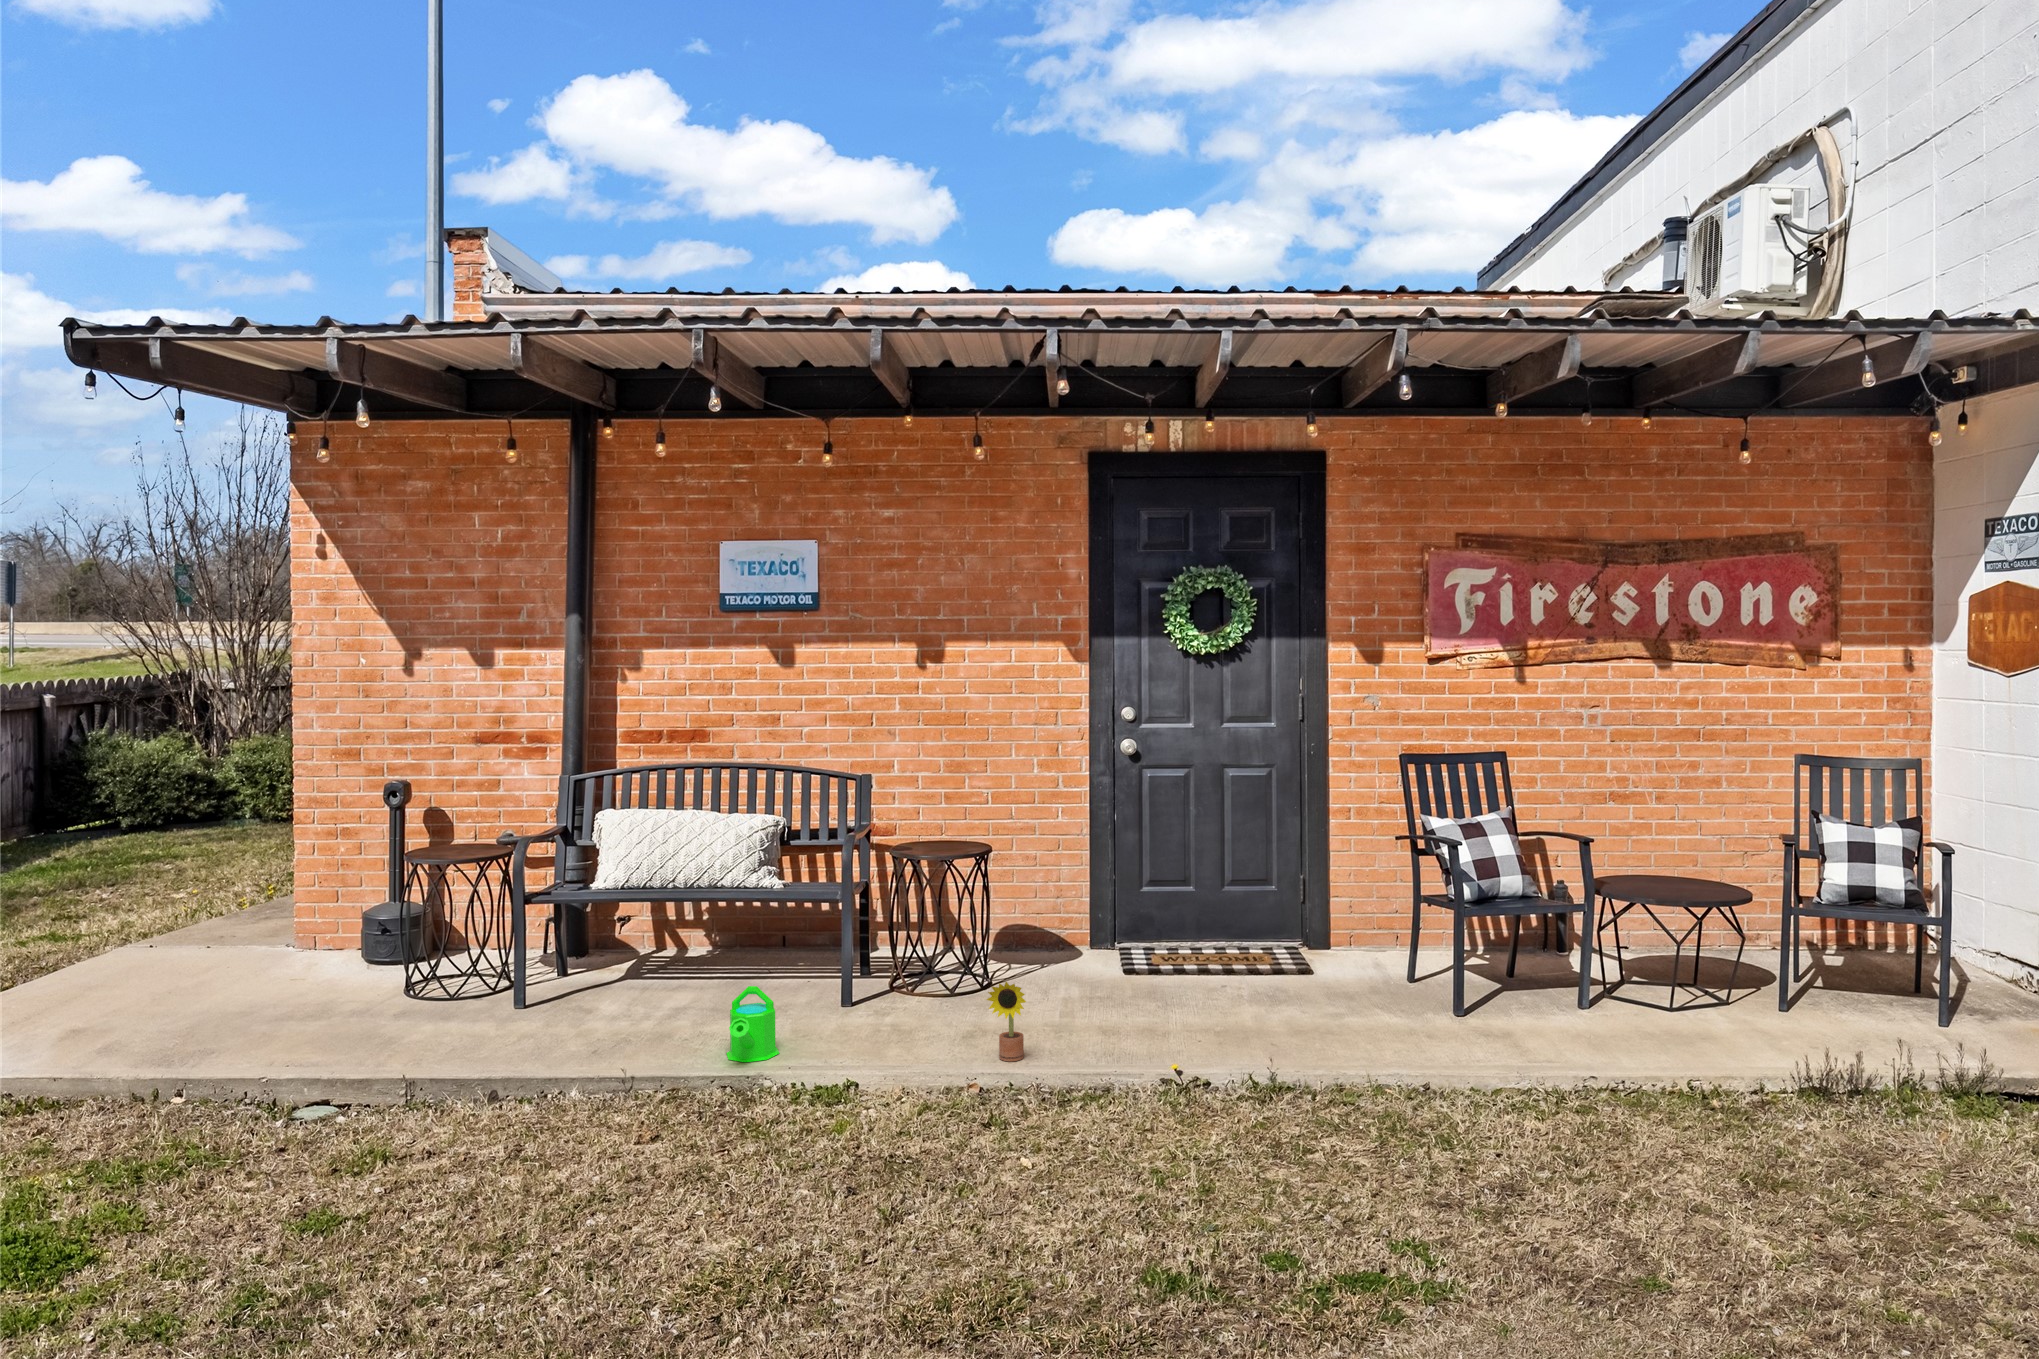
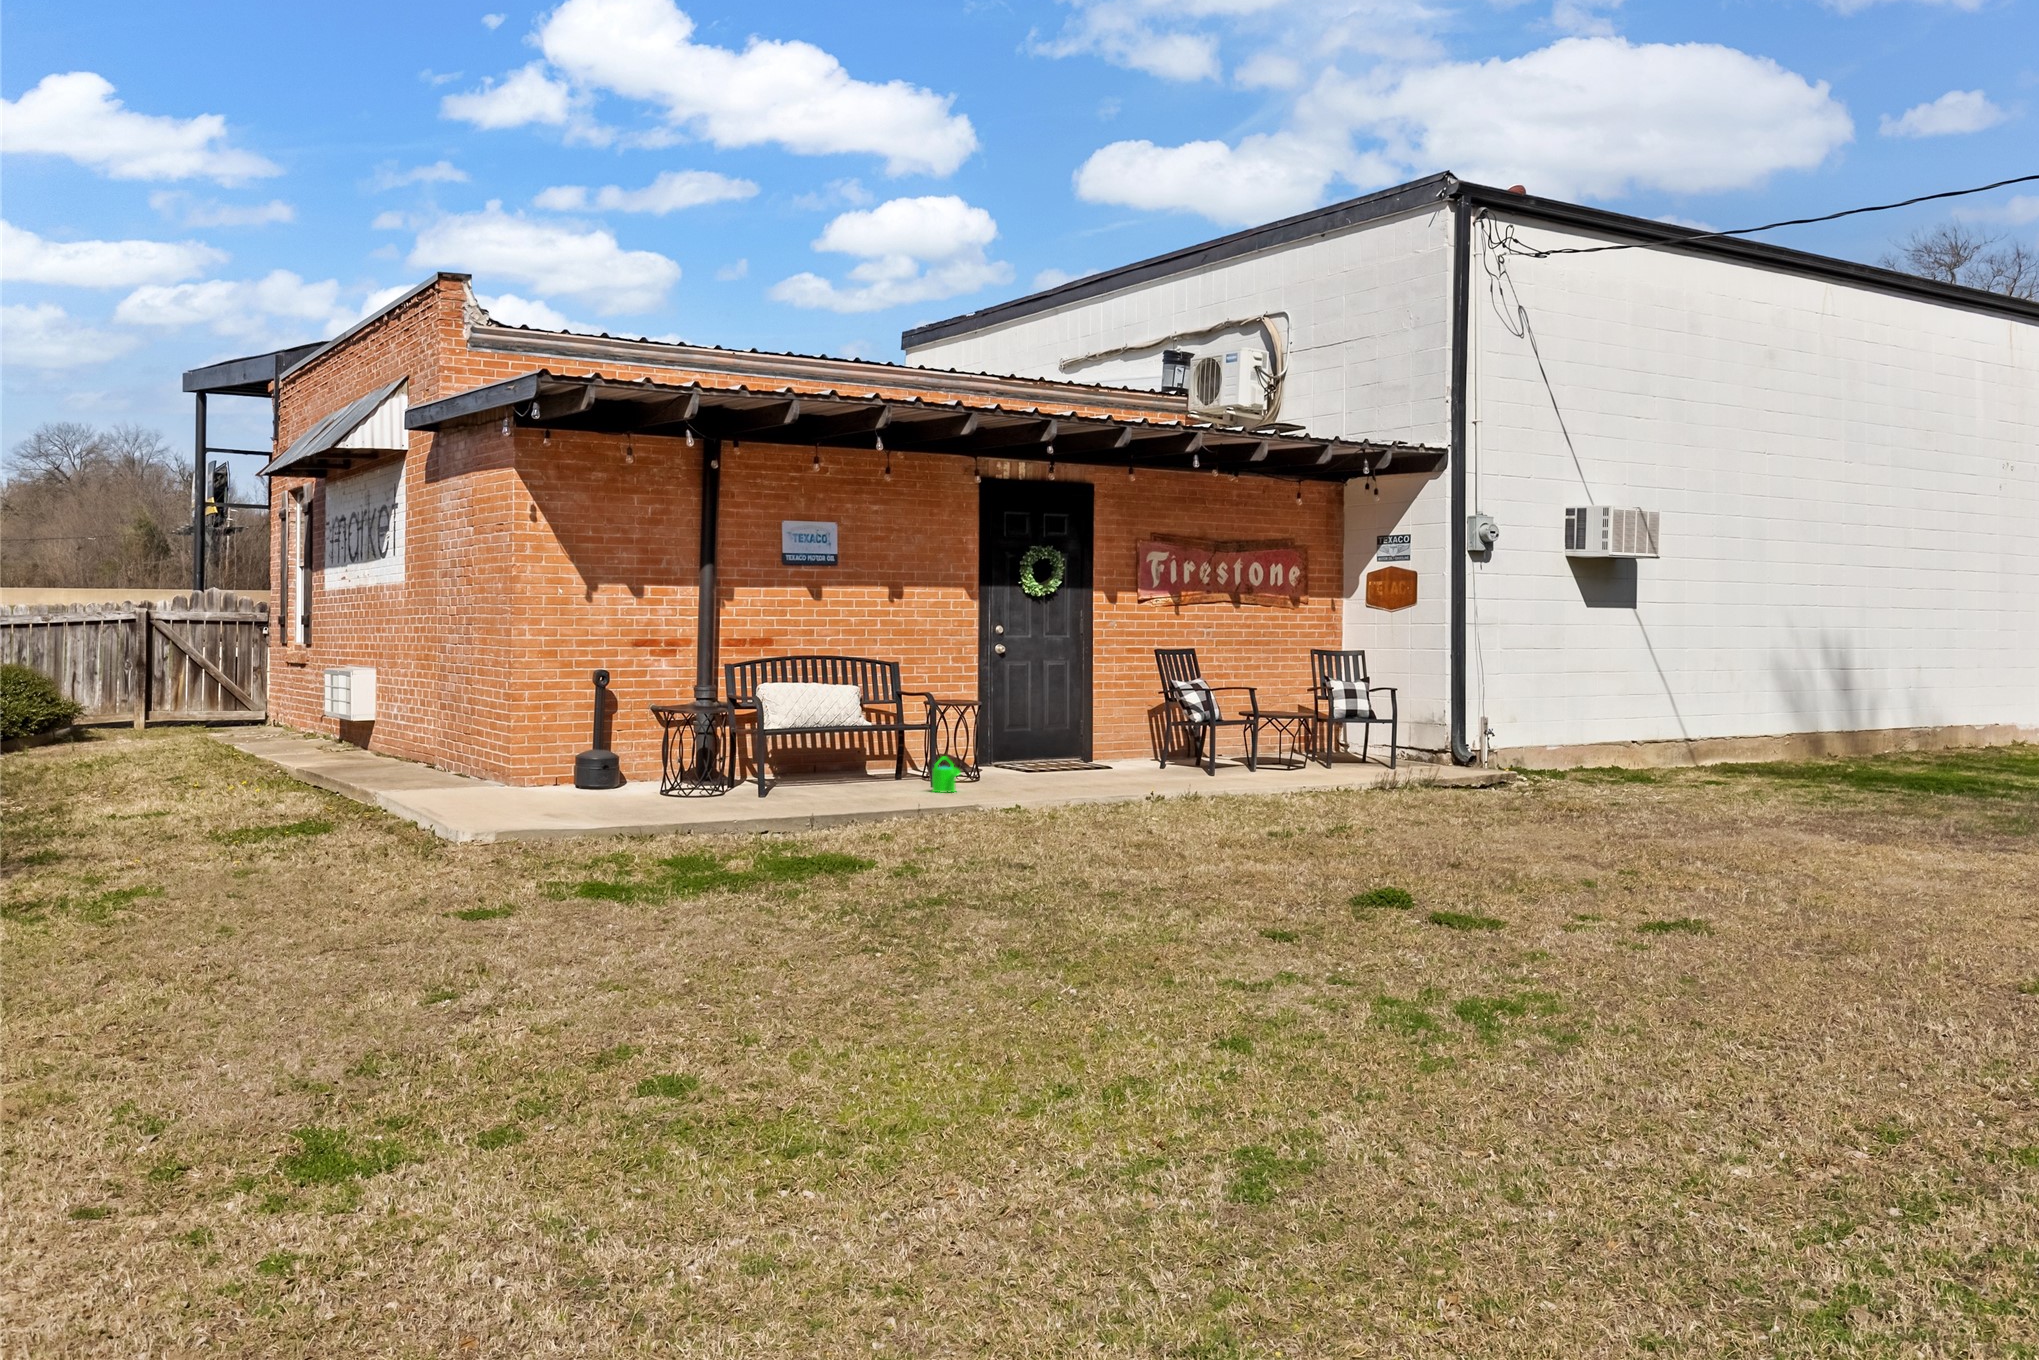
decorative plant: present [987,982,1026,1061] -> none [1054,745,1074,786]

